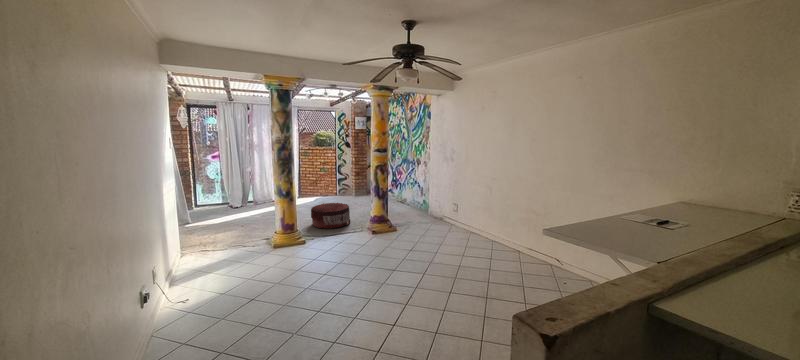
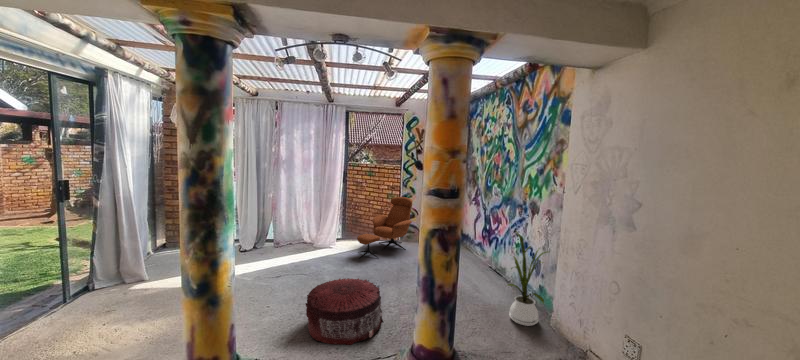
lounge chair: none [315,166,348,205] -> present [357,197,412,259]
house plant: none [407,173,427,215] -> present [508,232,547,326]

